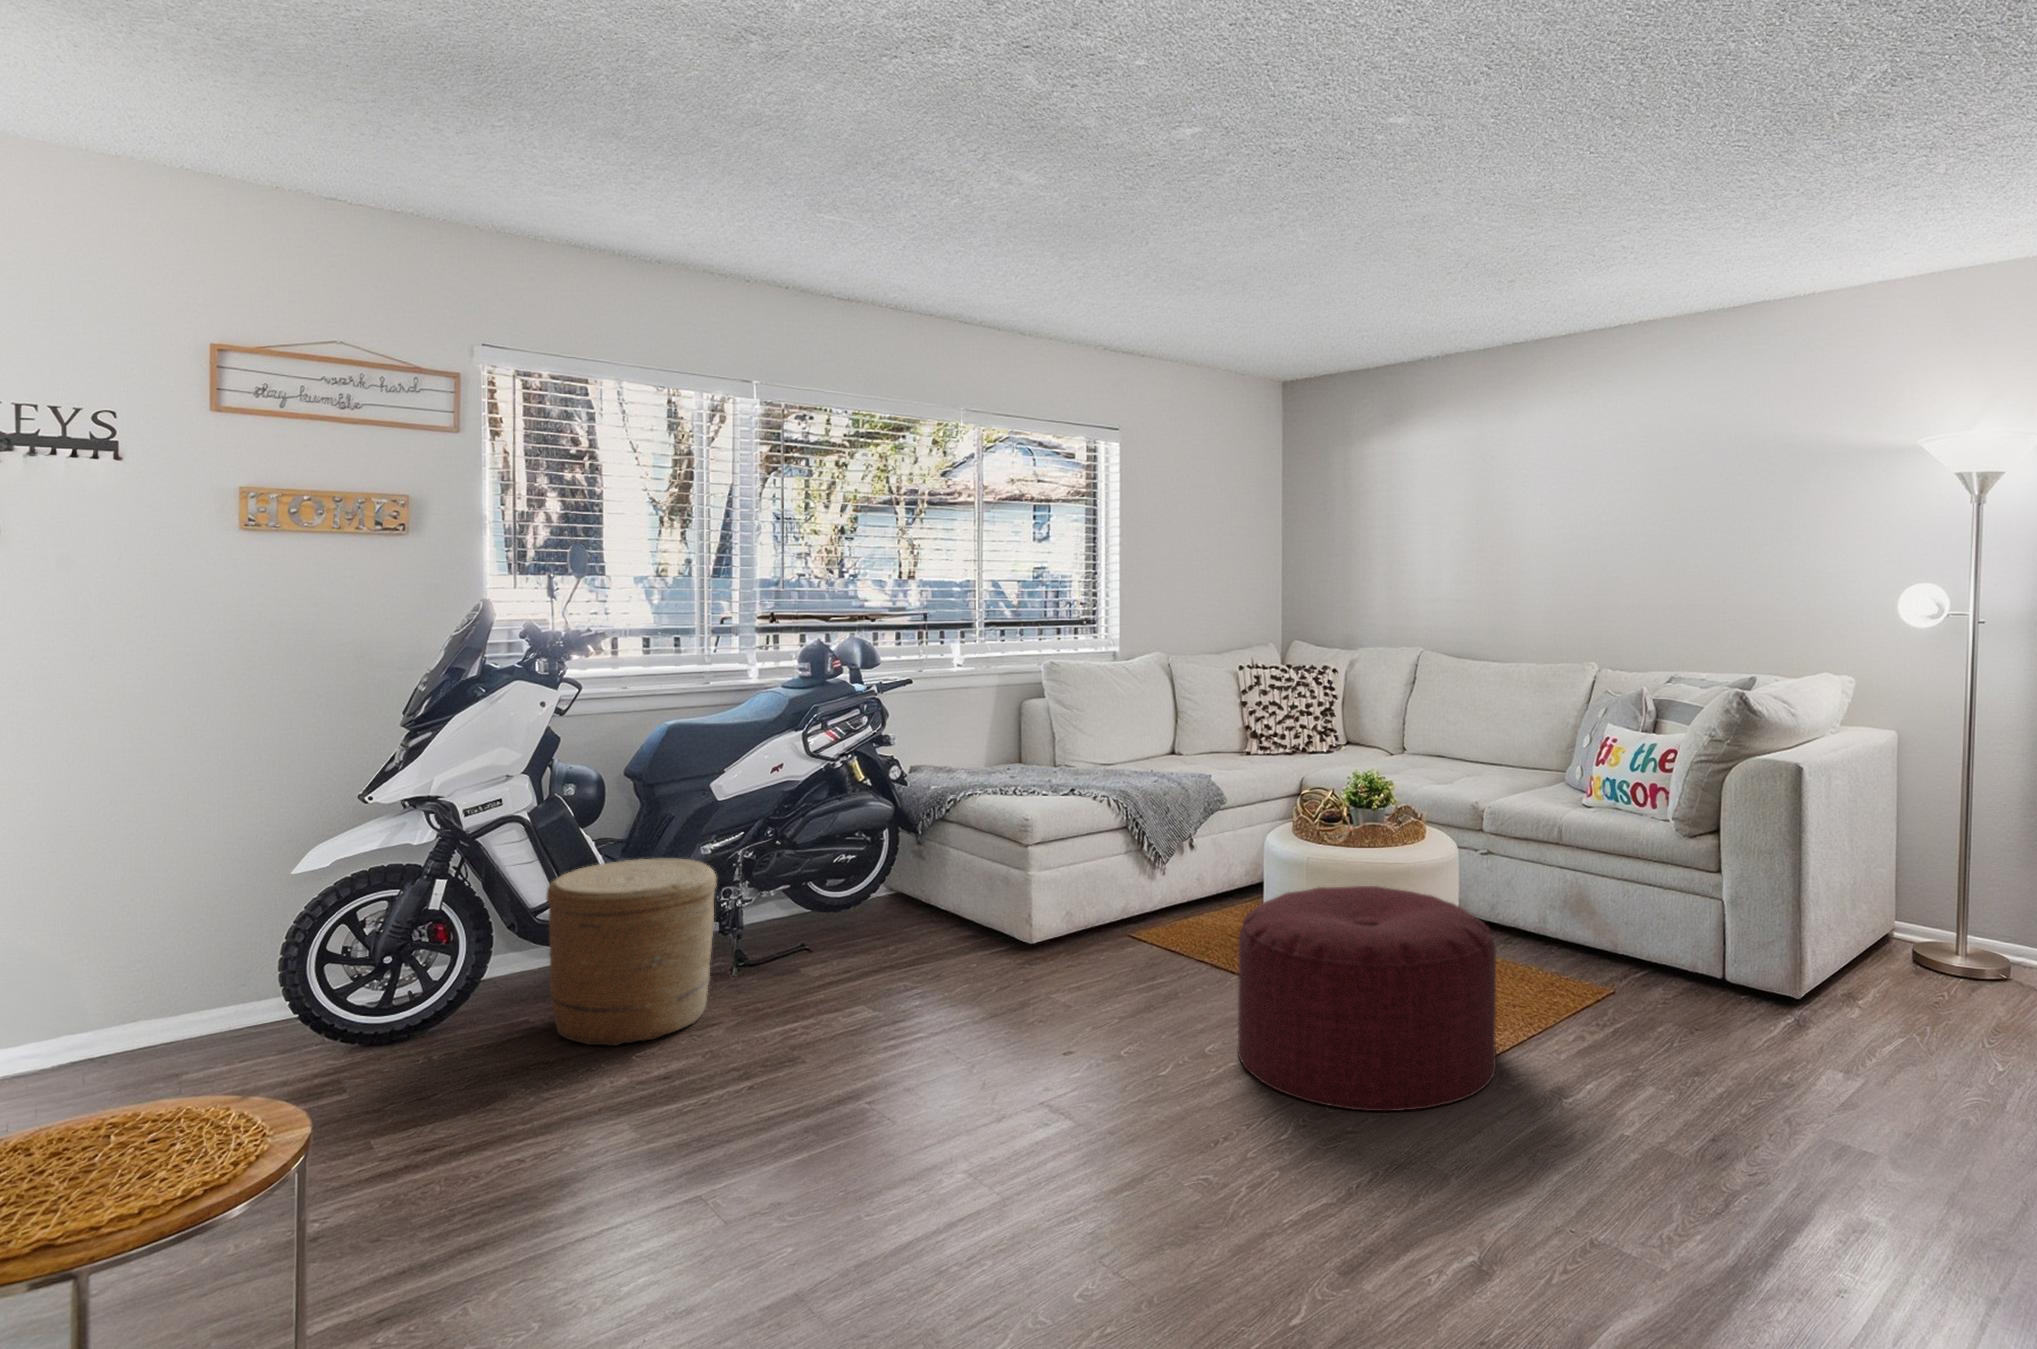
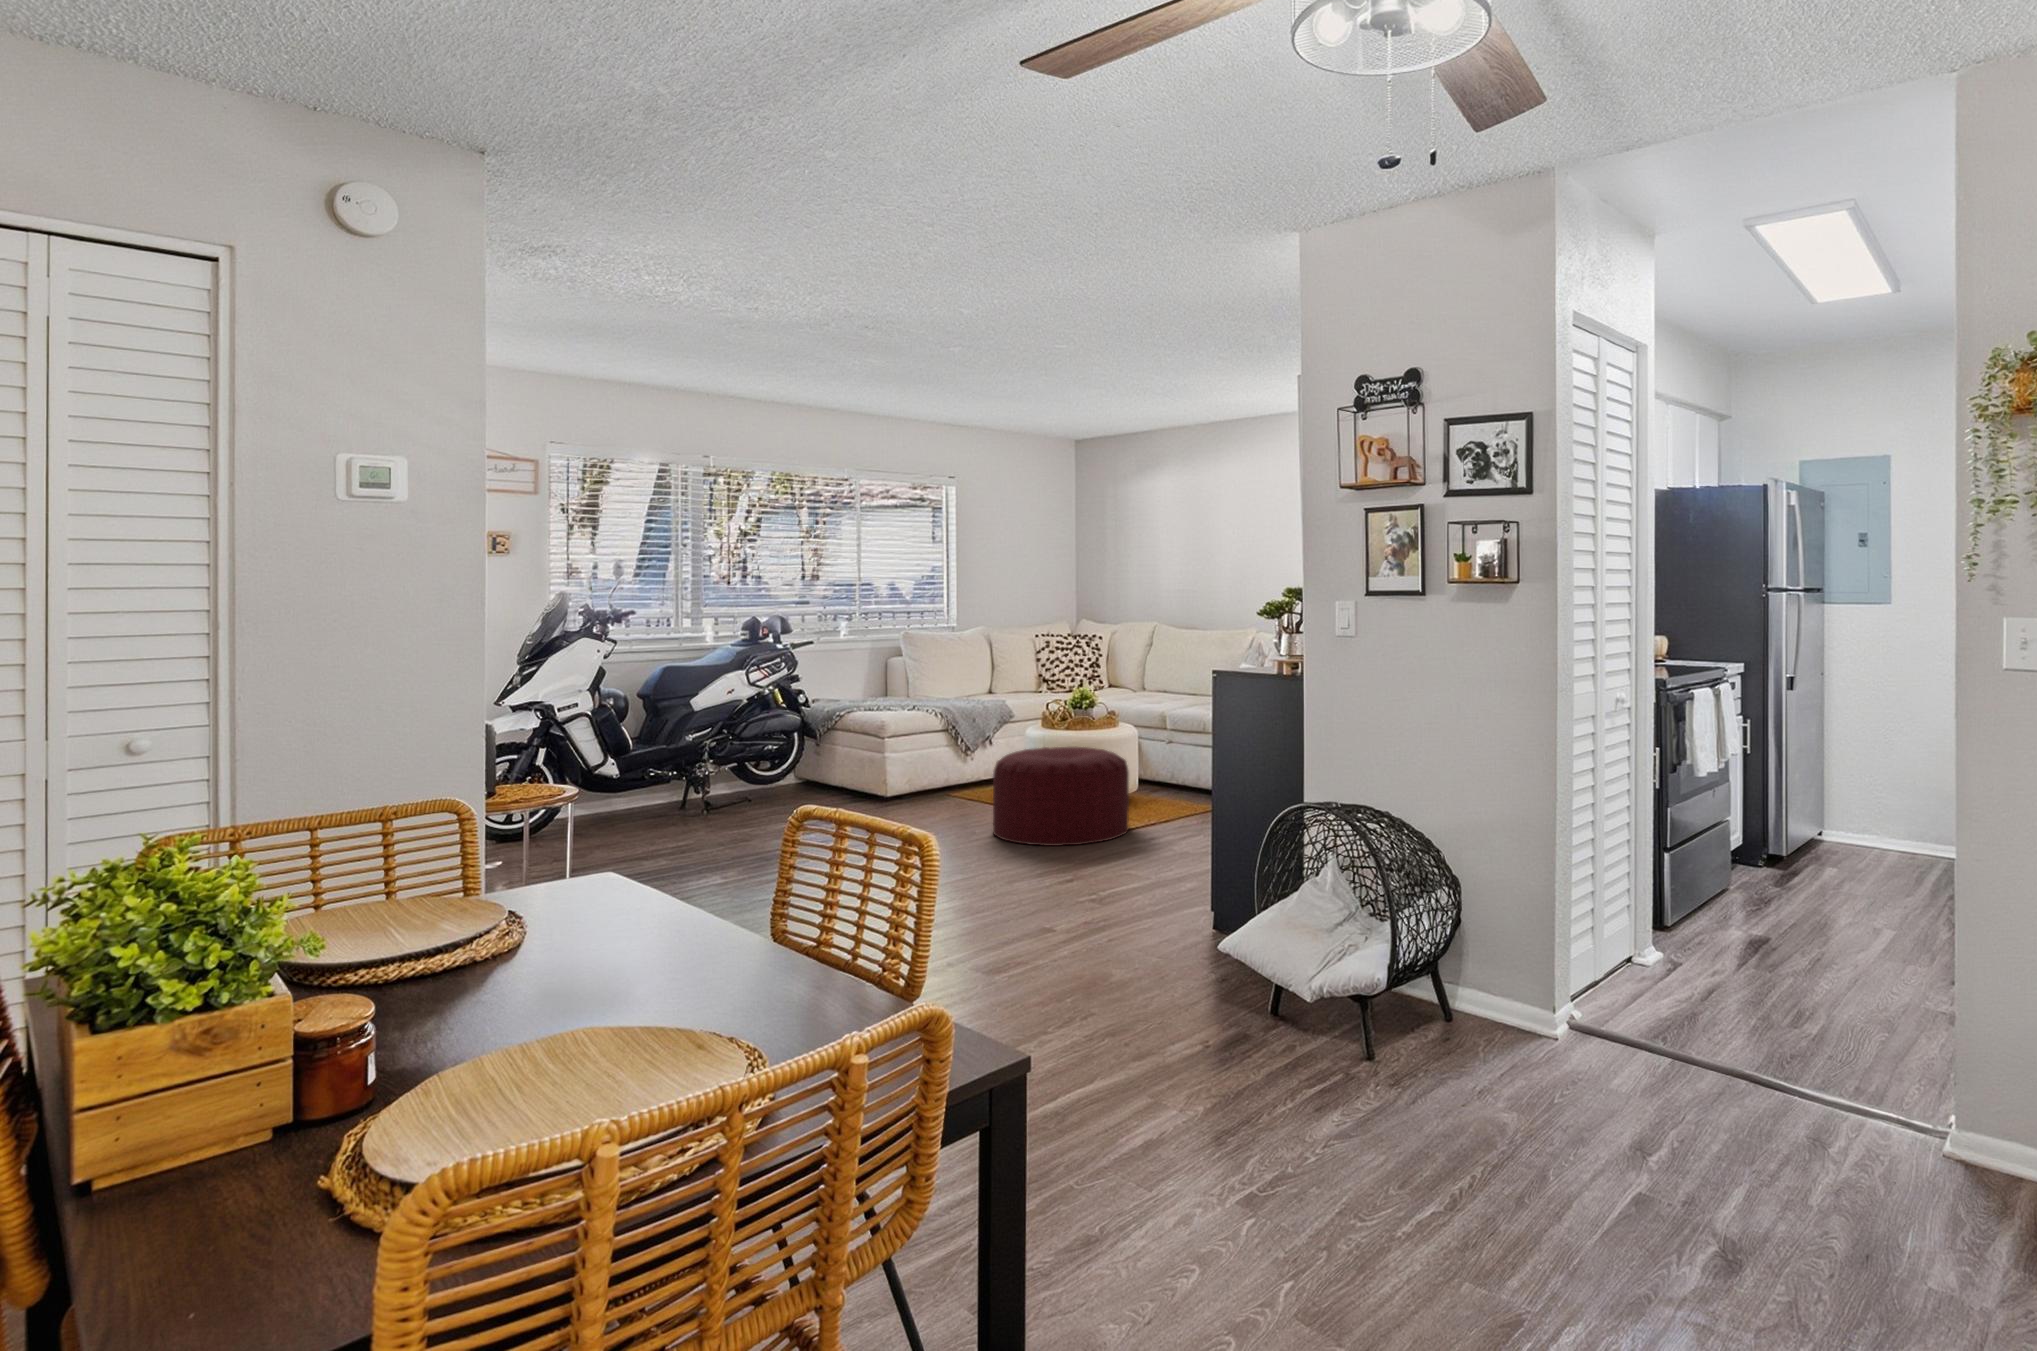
woven basket: present [547,858,717,1046] -> none [605,741,701,837]

